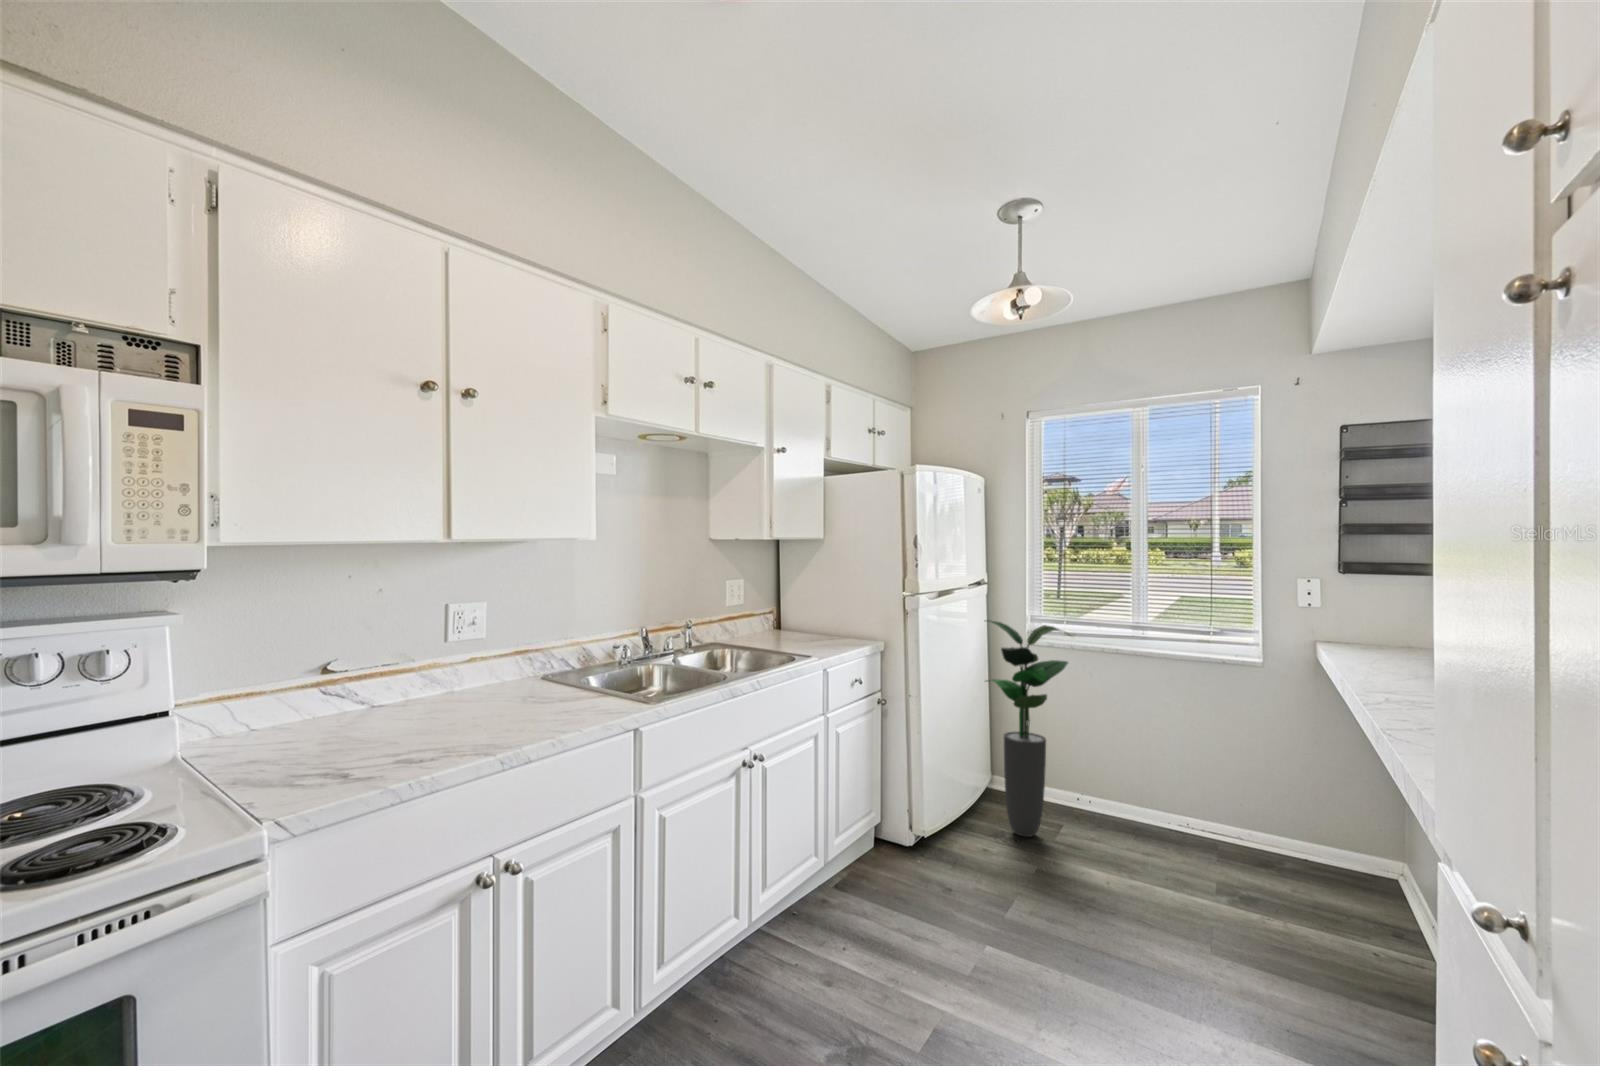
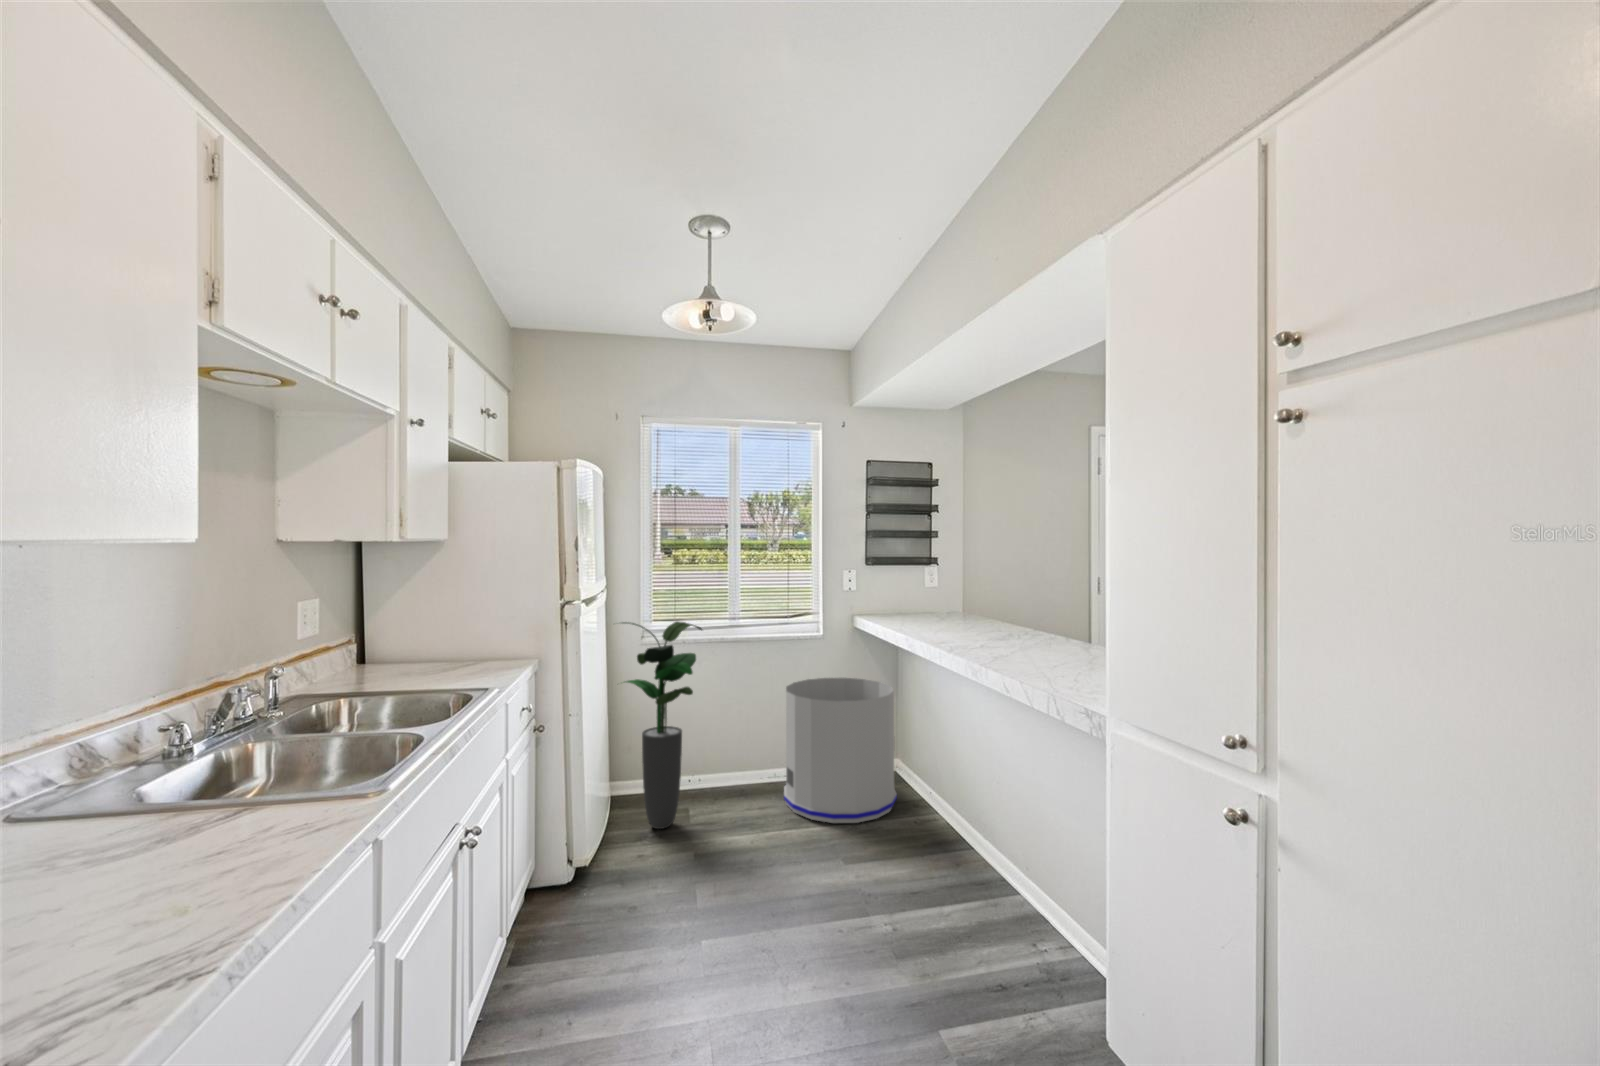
trash can: none [1180,718,1365,924] -> present [784,678,897,823]

